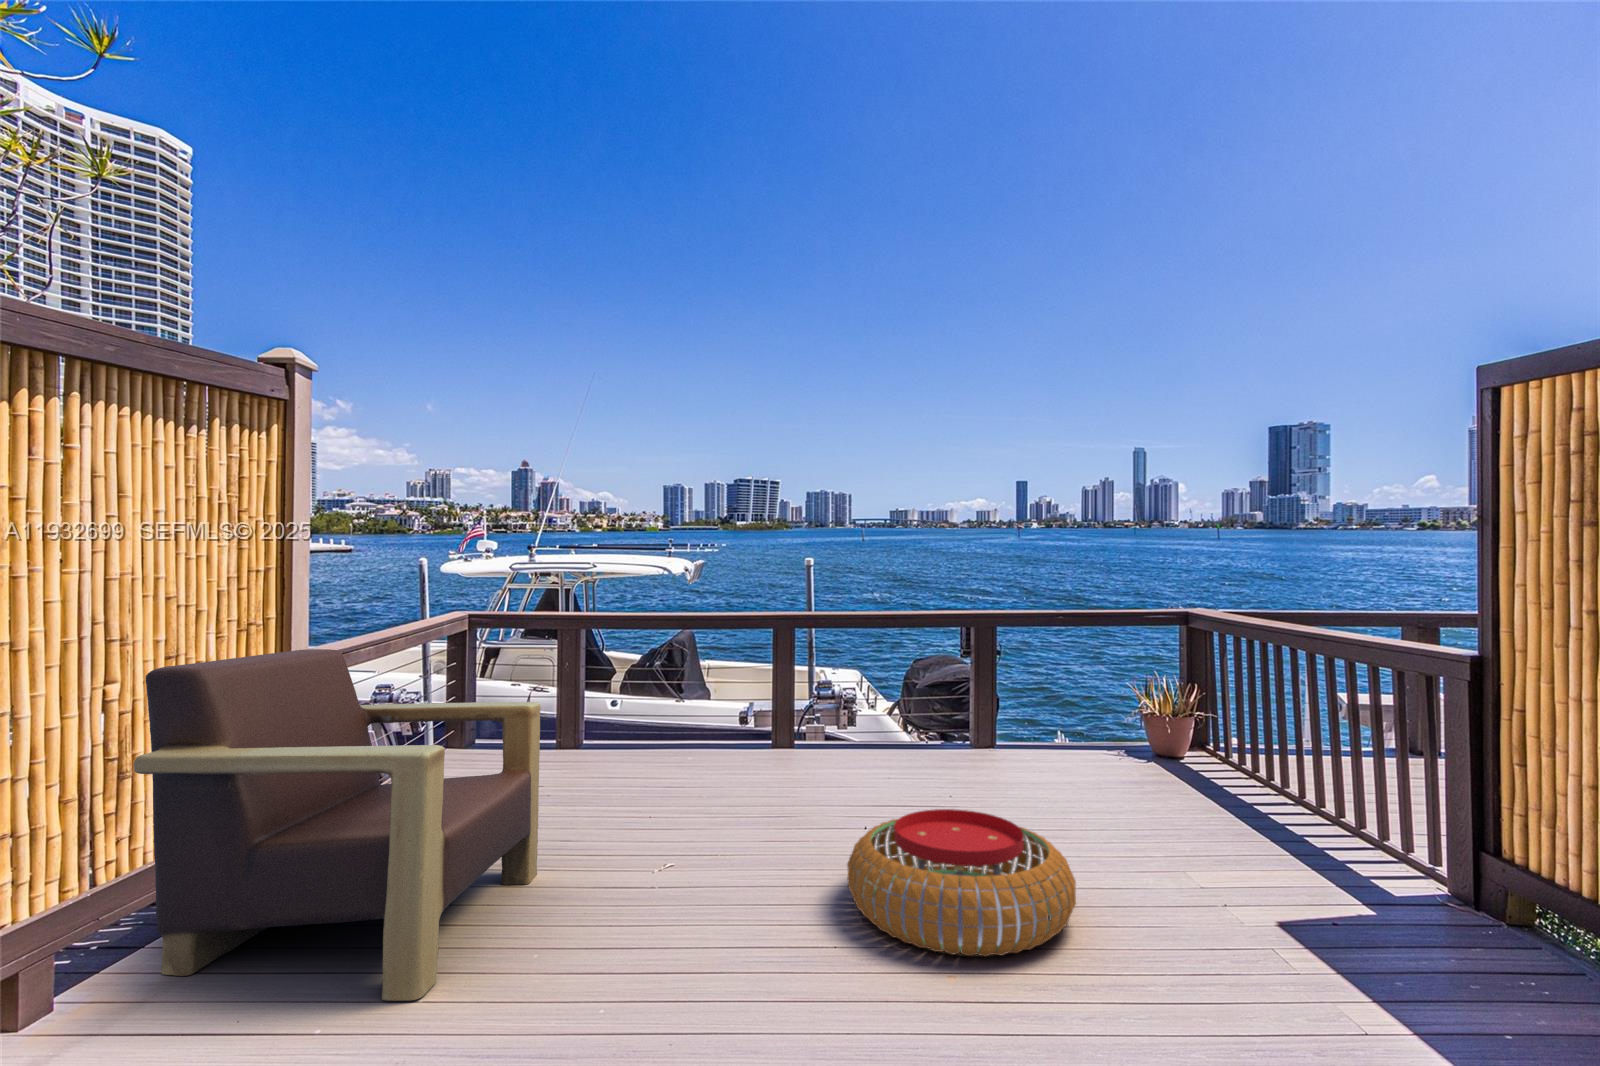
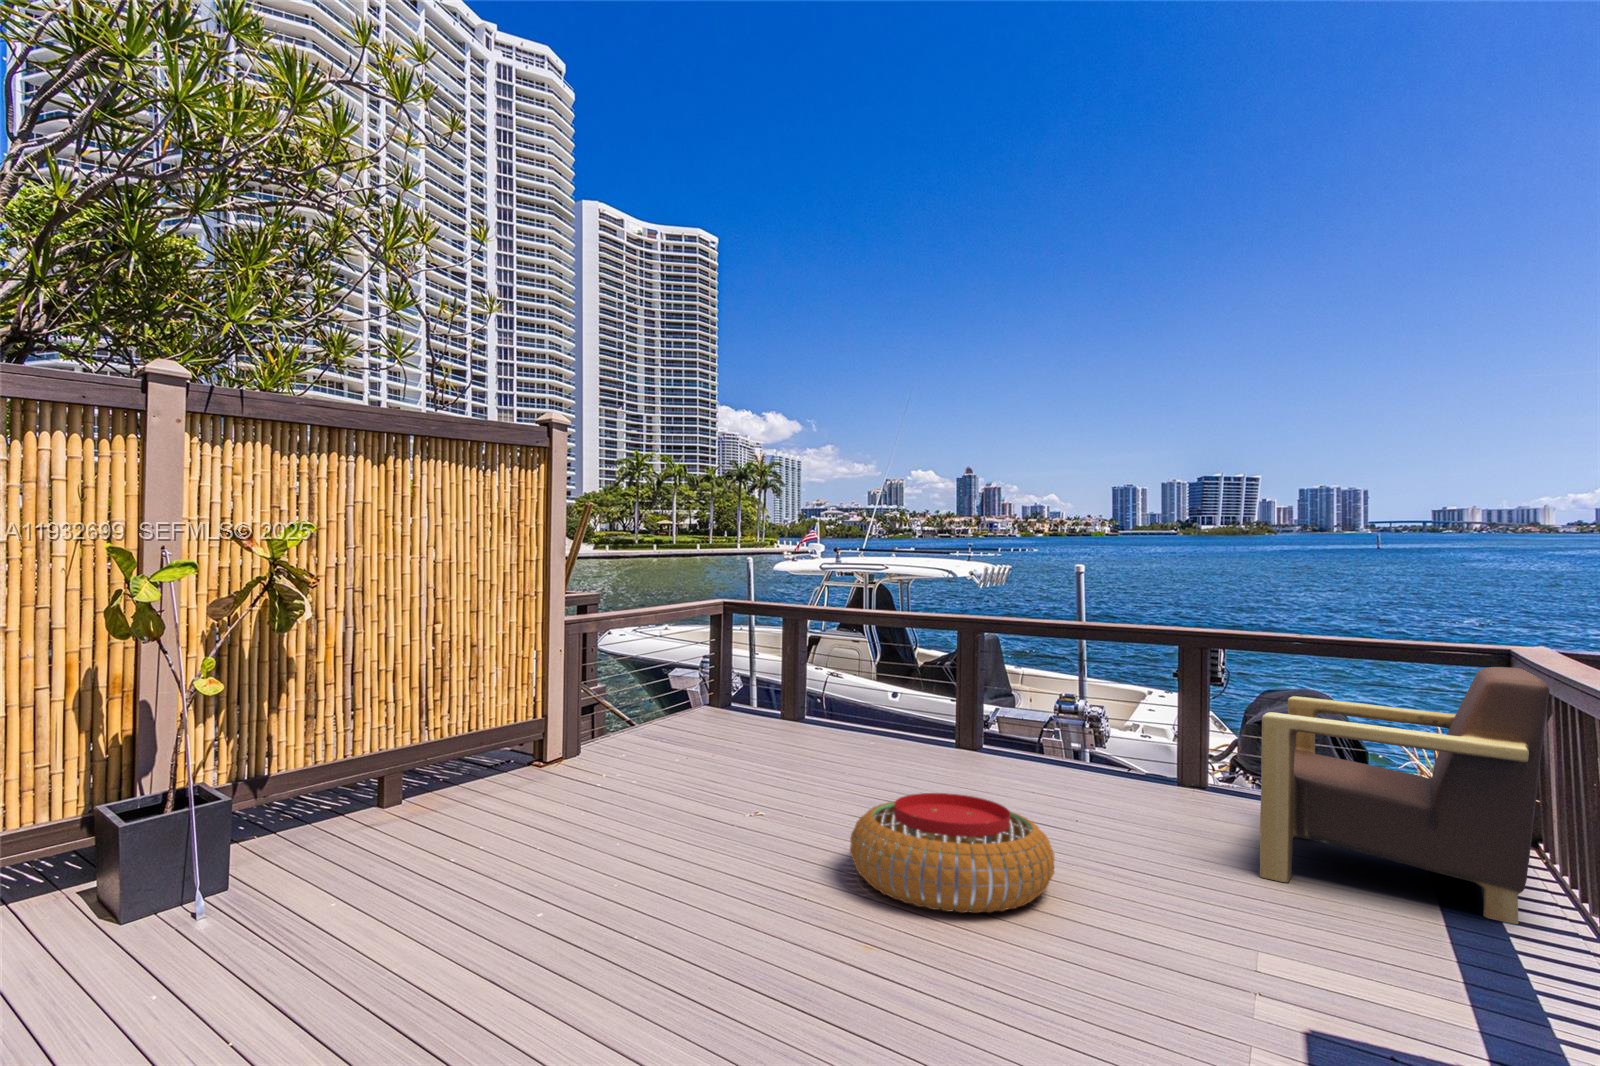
armchair: present [134,649,541,1001] -> present [1260,667,1549,924]

